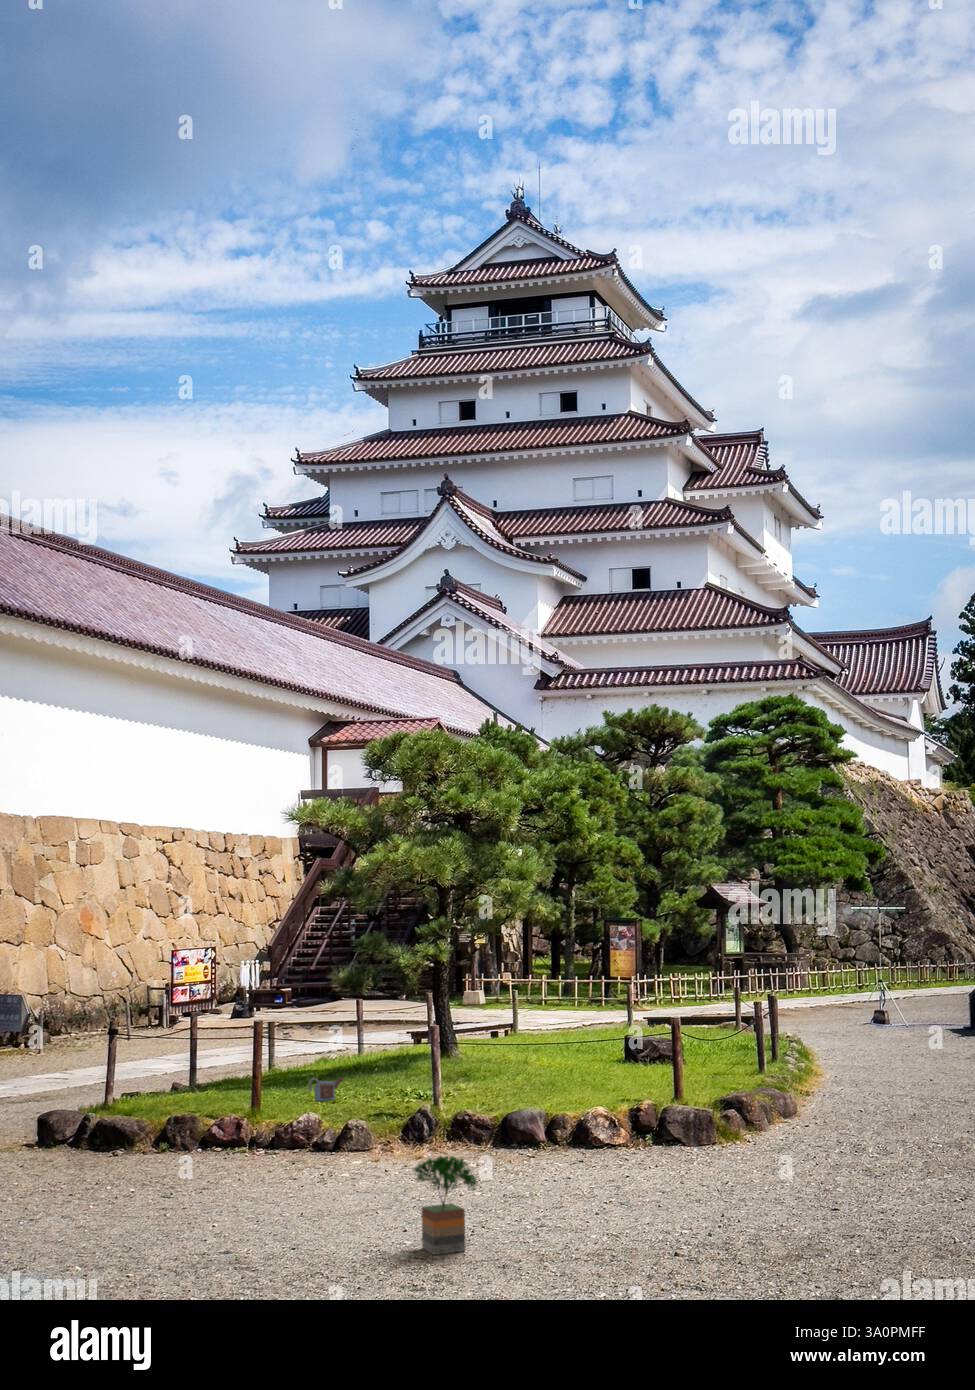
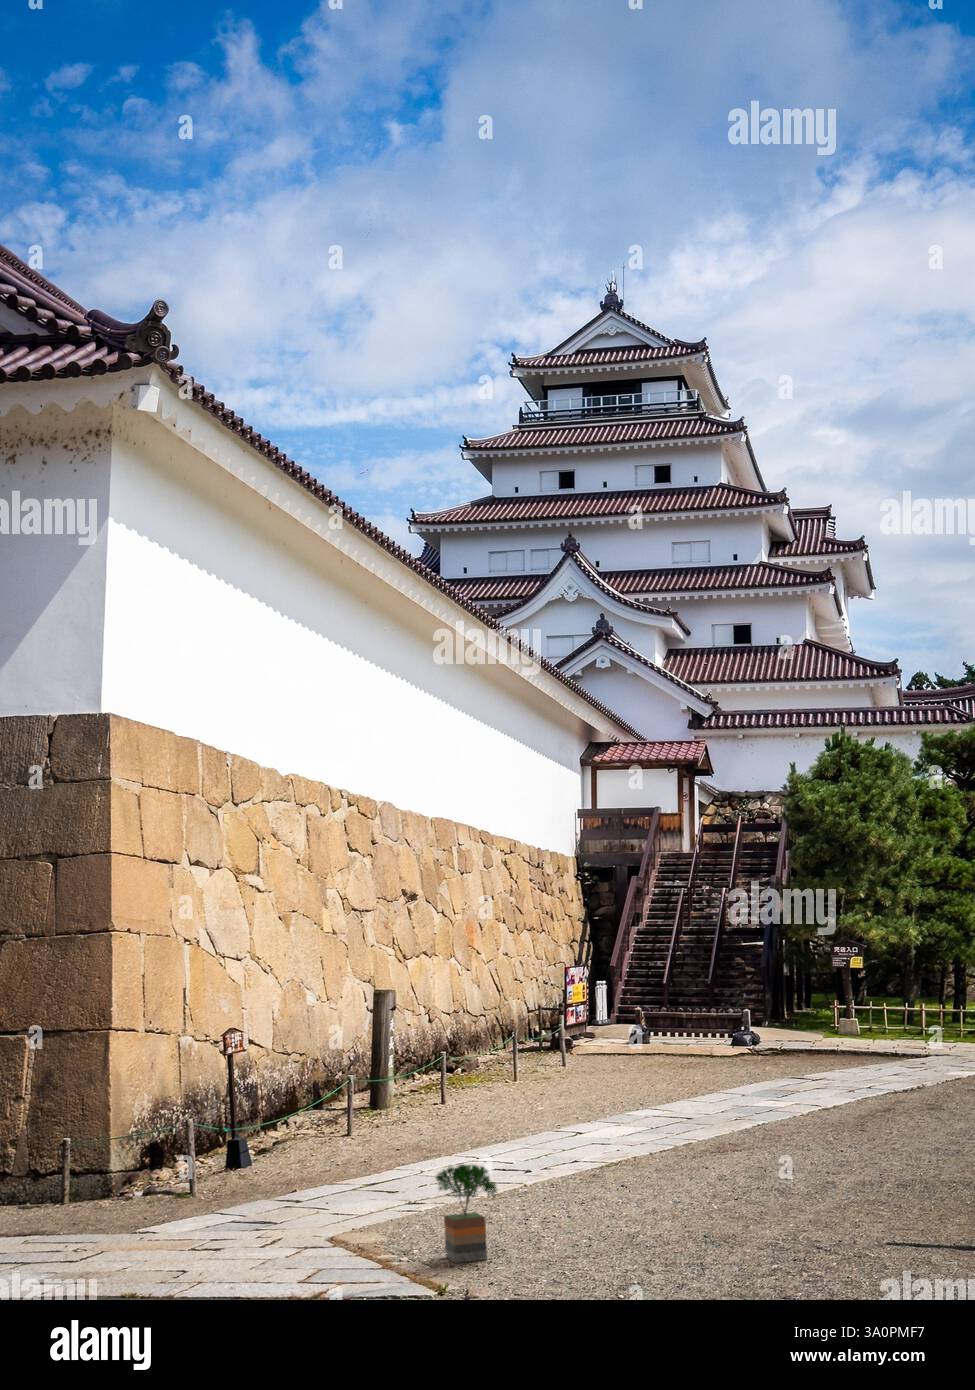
watering can: present [309,1077,343,1101] -> none [378,1103,414,1128]

